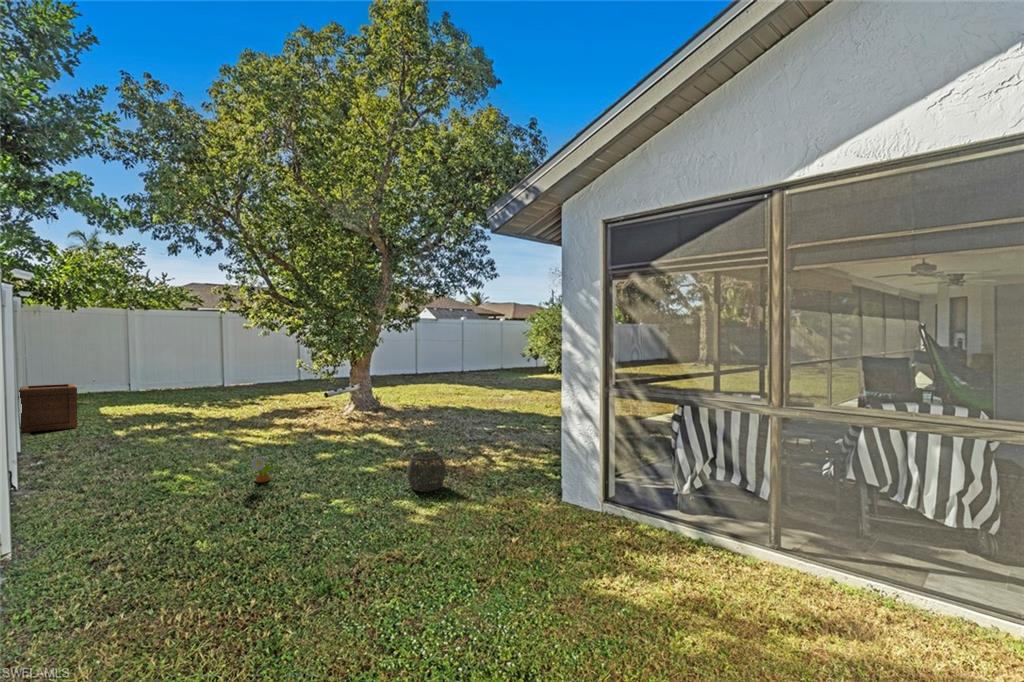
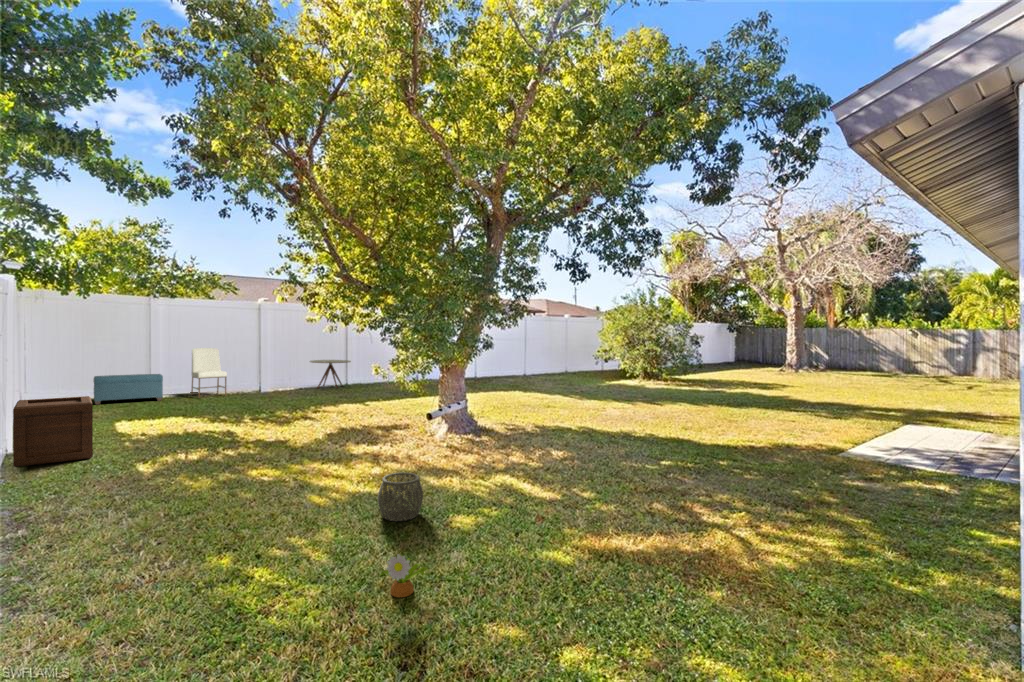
chair: none [163,351,193,392] -> present [191,348,227,398]
round table: none [267,360,304,384] -> present [310,360,351,388]
bench: none [79,372,137,397] -> present [94,374,163,405]
woven basket: present [407,451,446,492] -> present [378,473,423,521]

